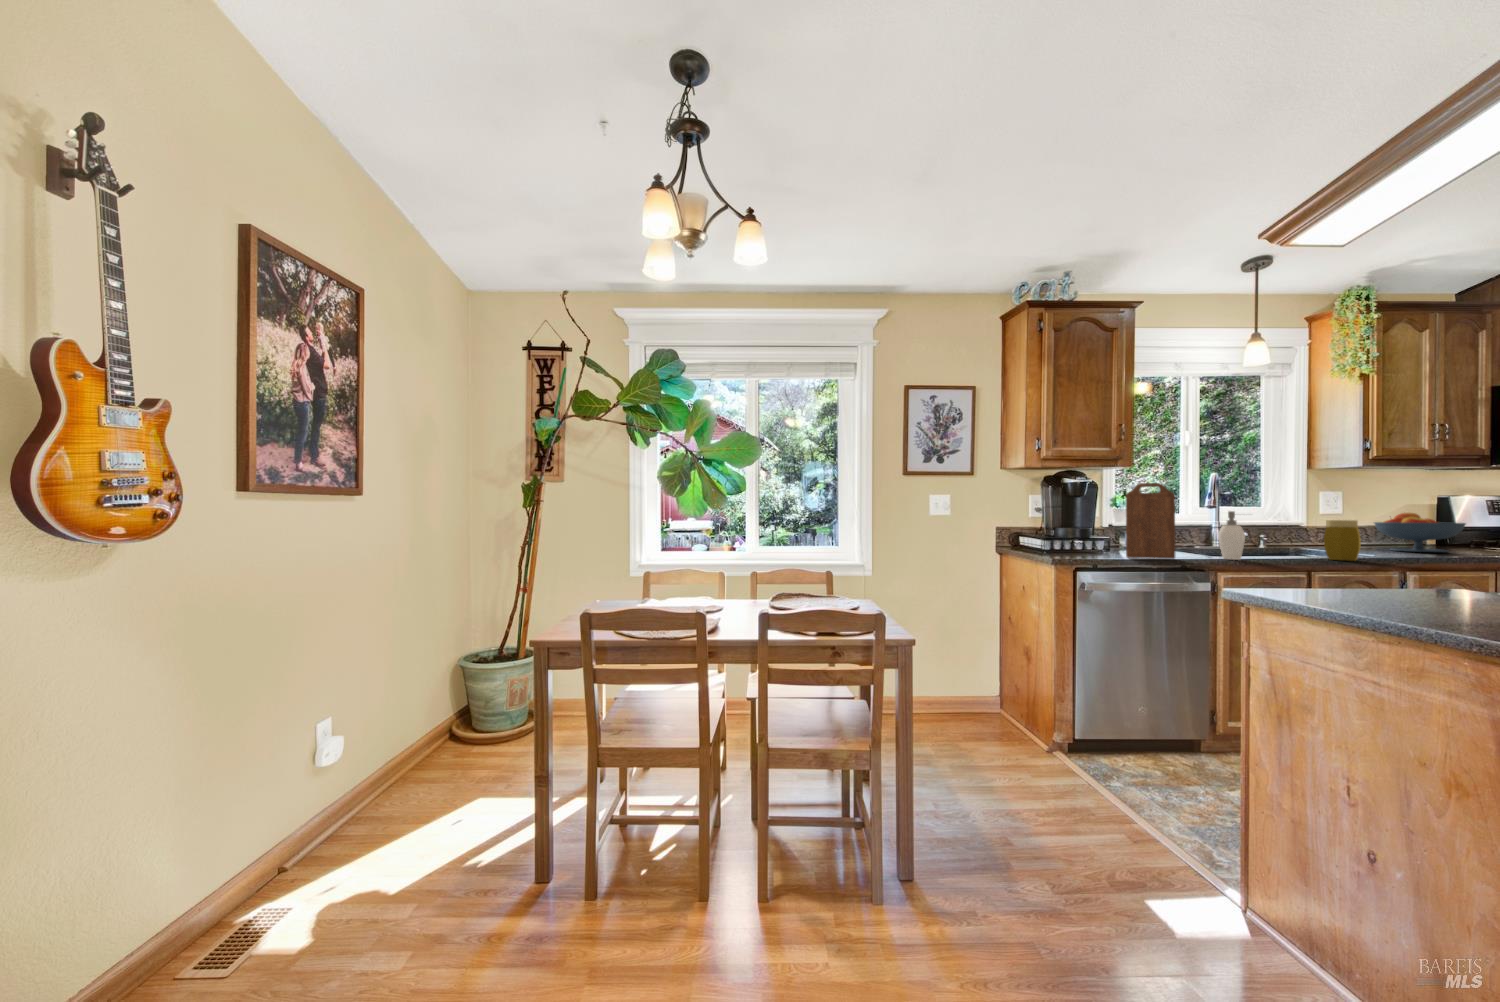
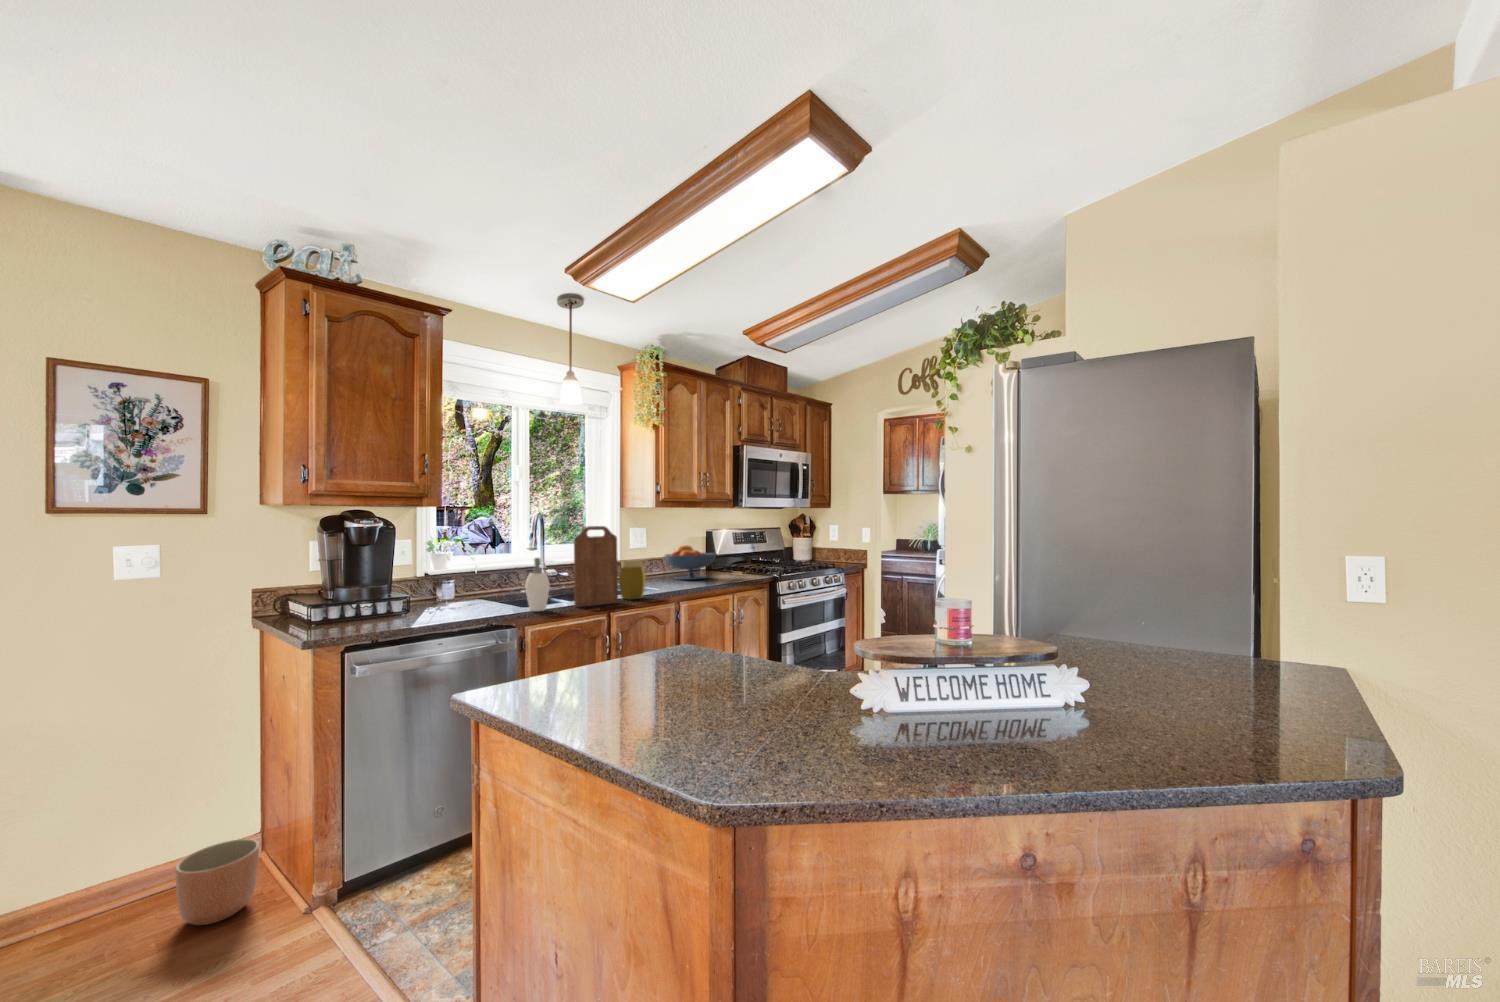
cutting board: present [1126,483,1175,559] -> present [574,526,618,607]
planter: none [972,686,1015,732] -> present [176,839,259,925]

